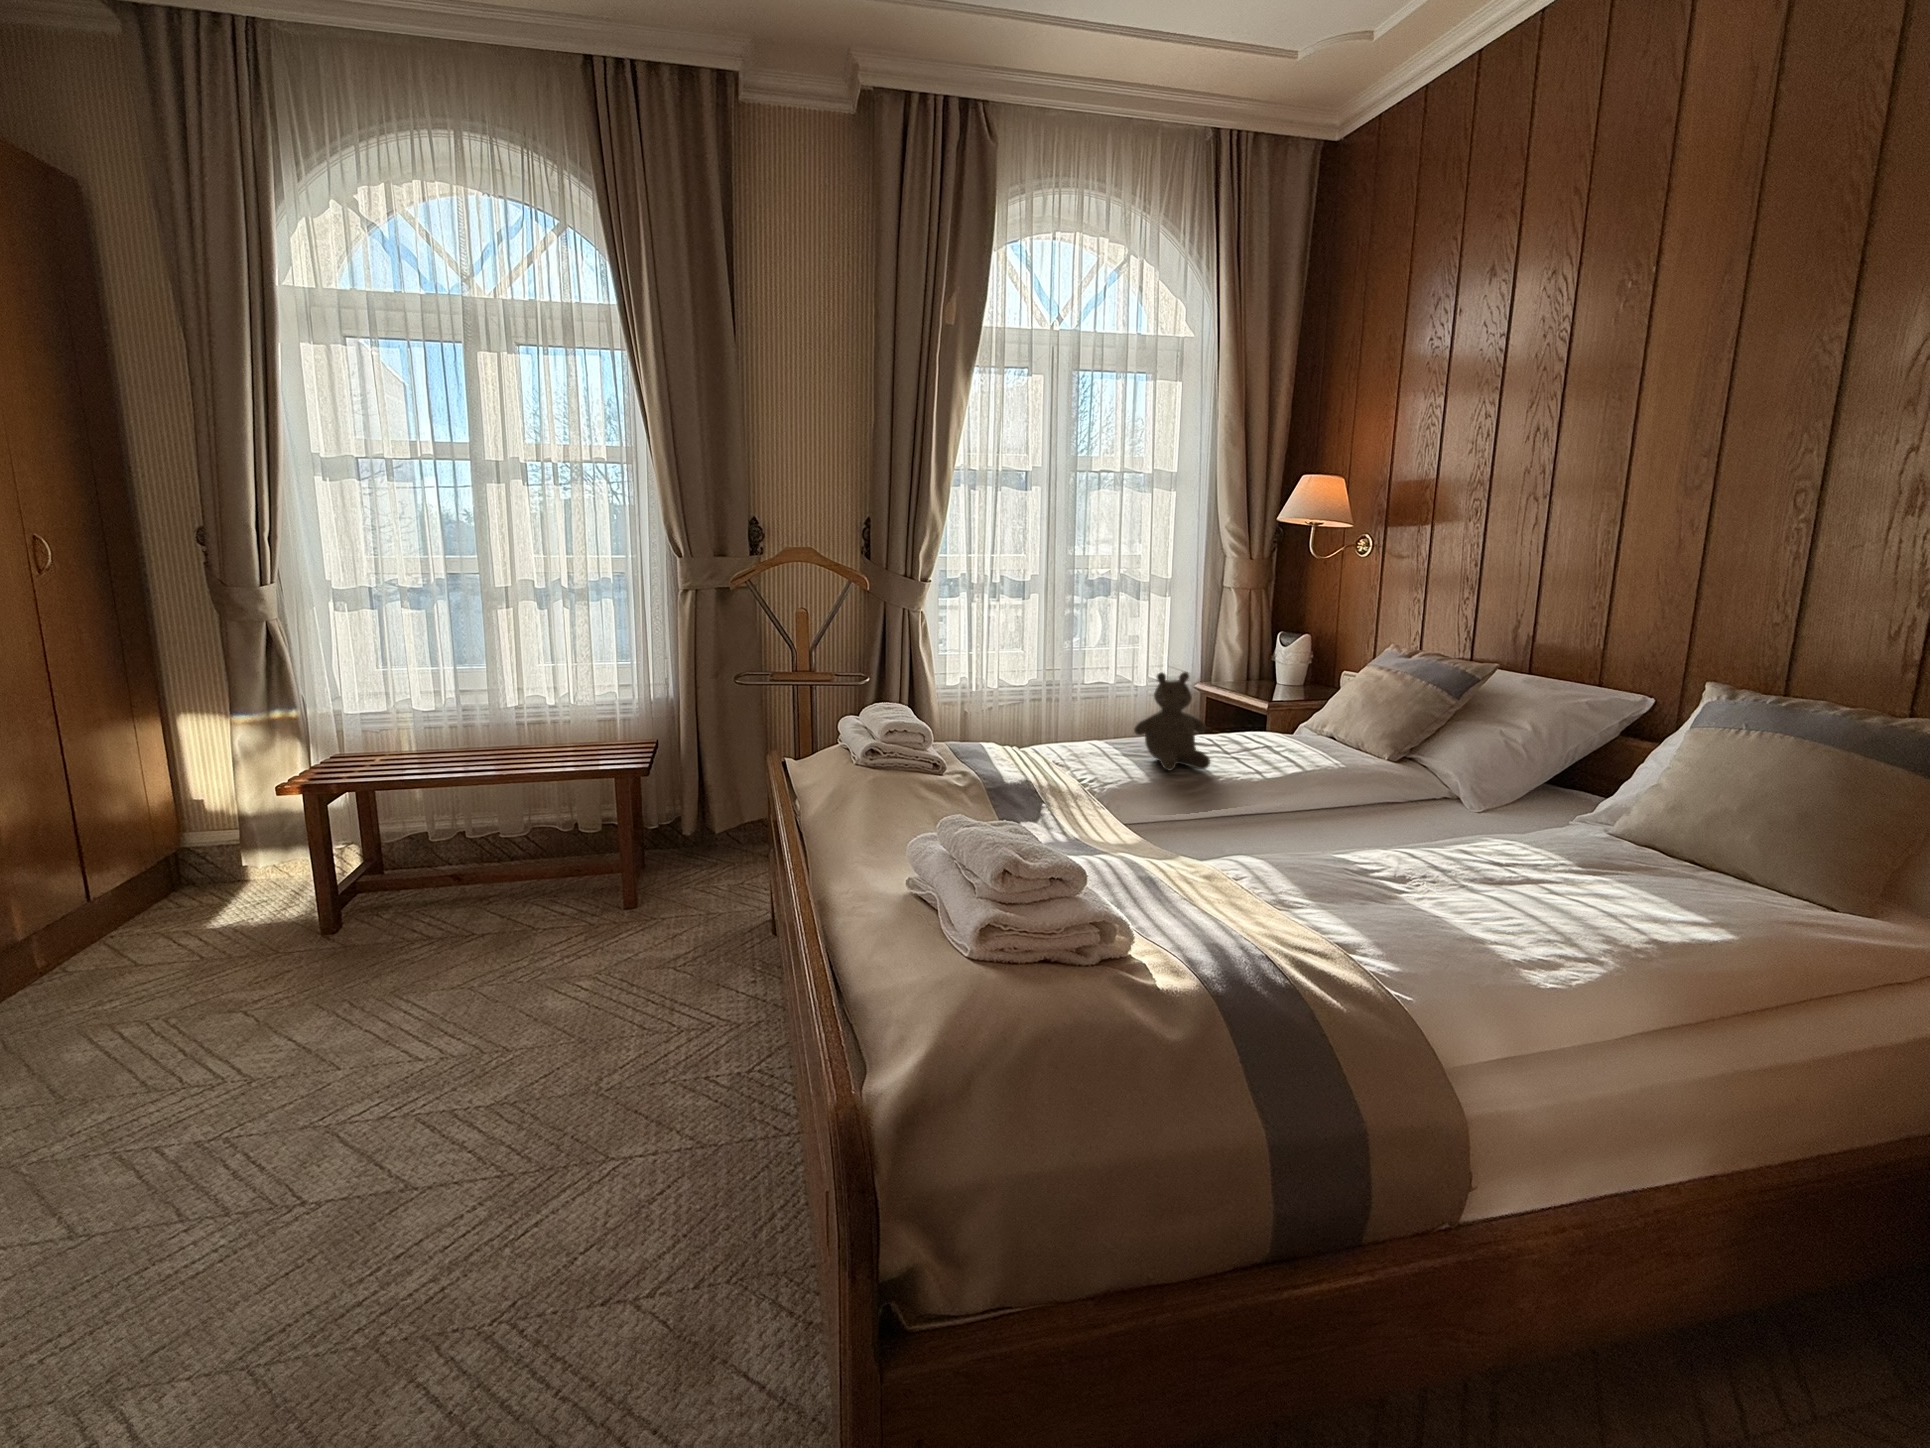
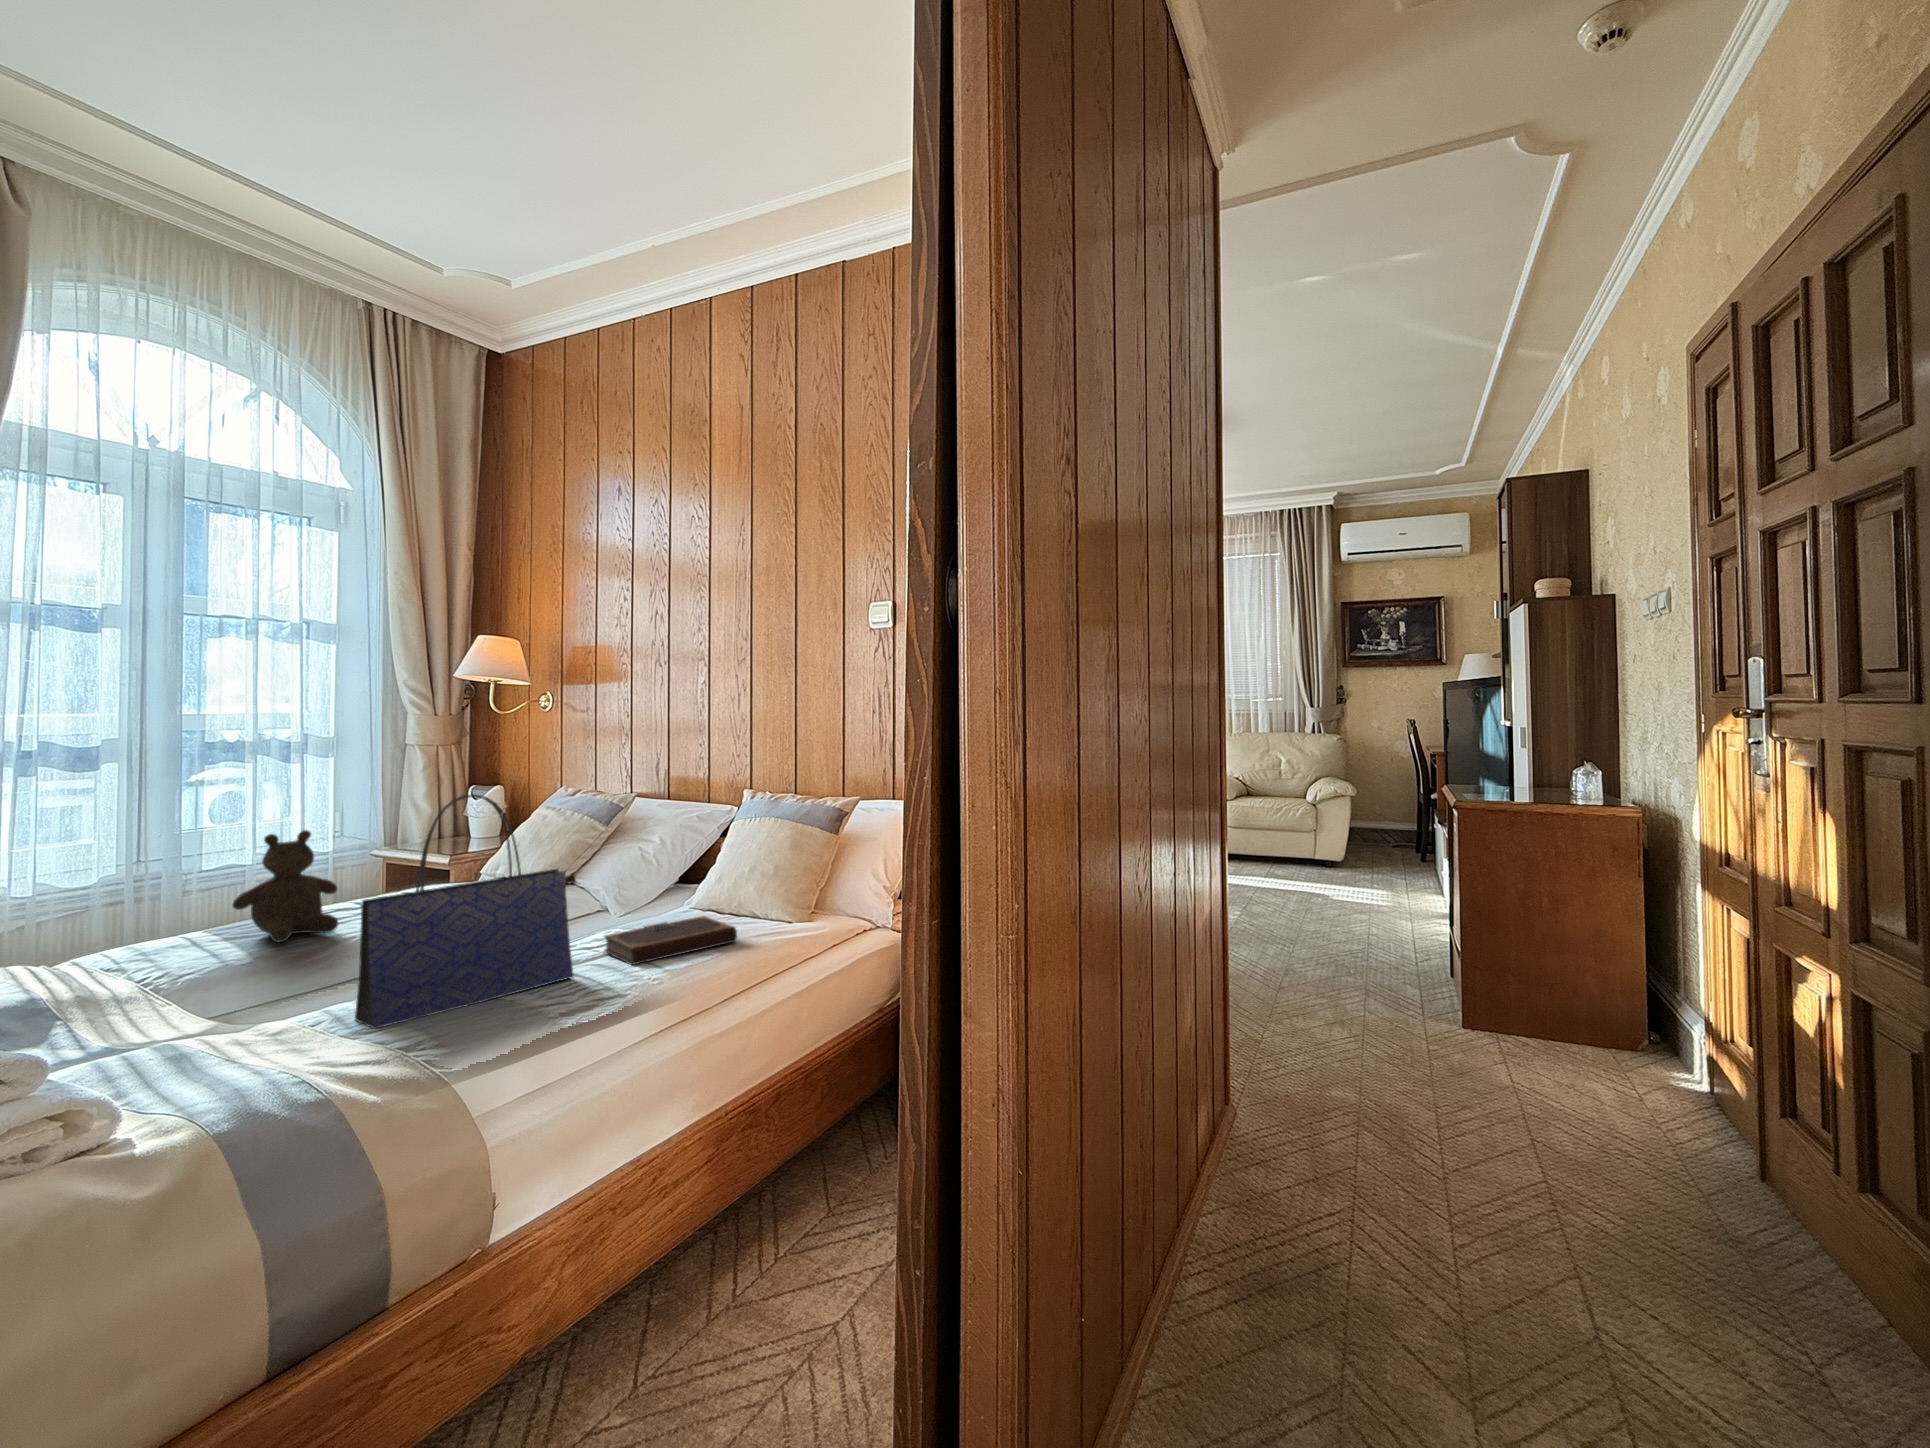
tote bag: none [1268,671,1497,904] -> present [355,794,576,1029]
notebook: none [1504,849,1719,908] -> present [604,916,737,965]

